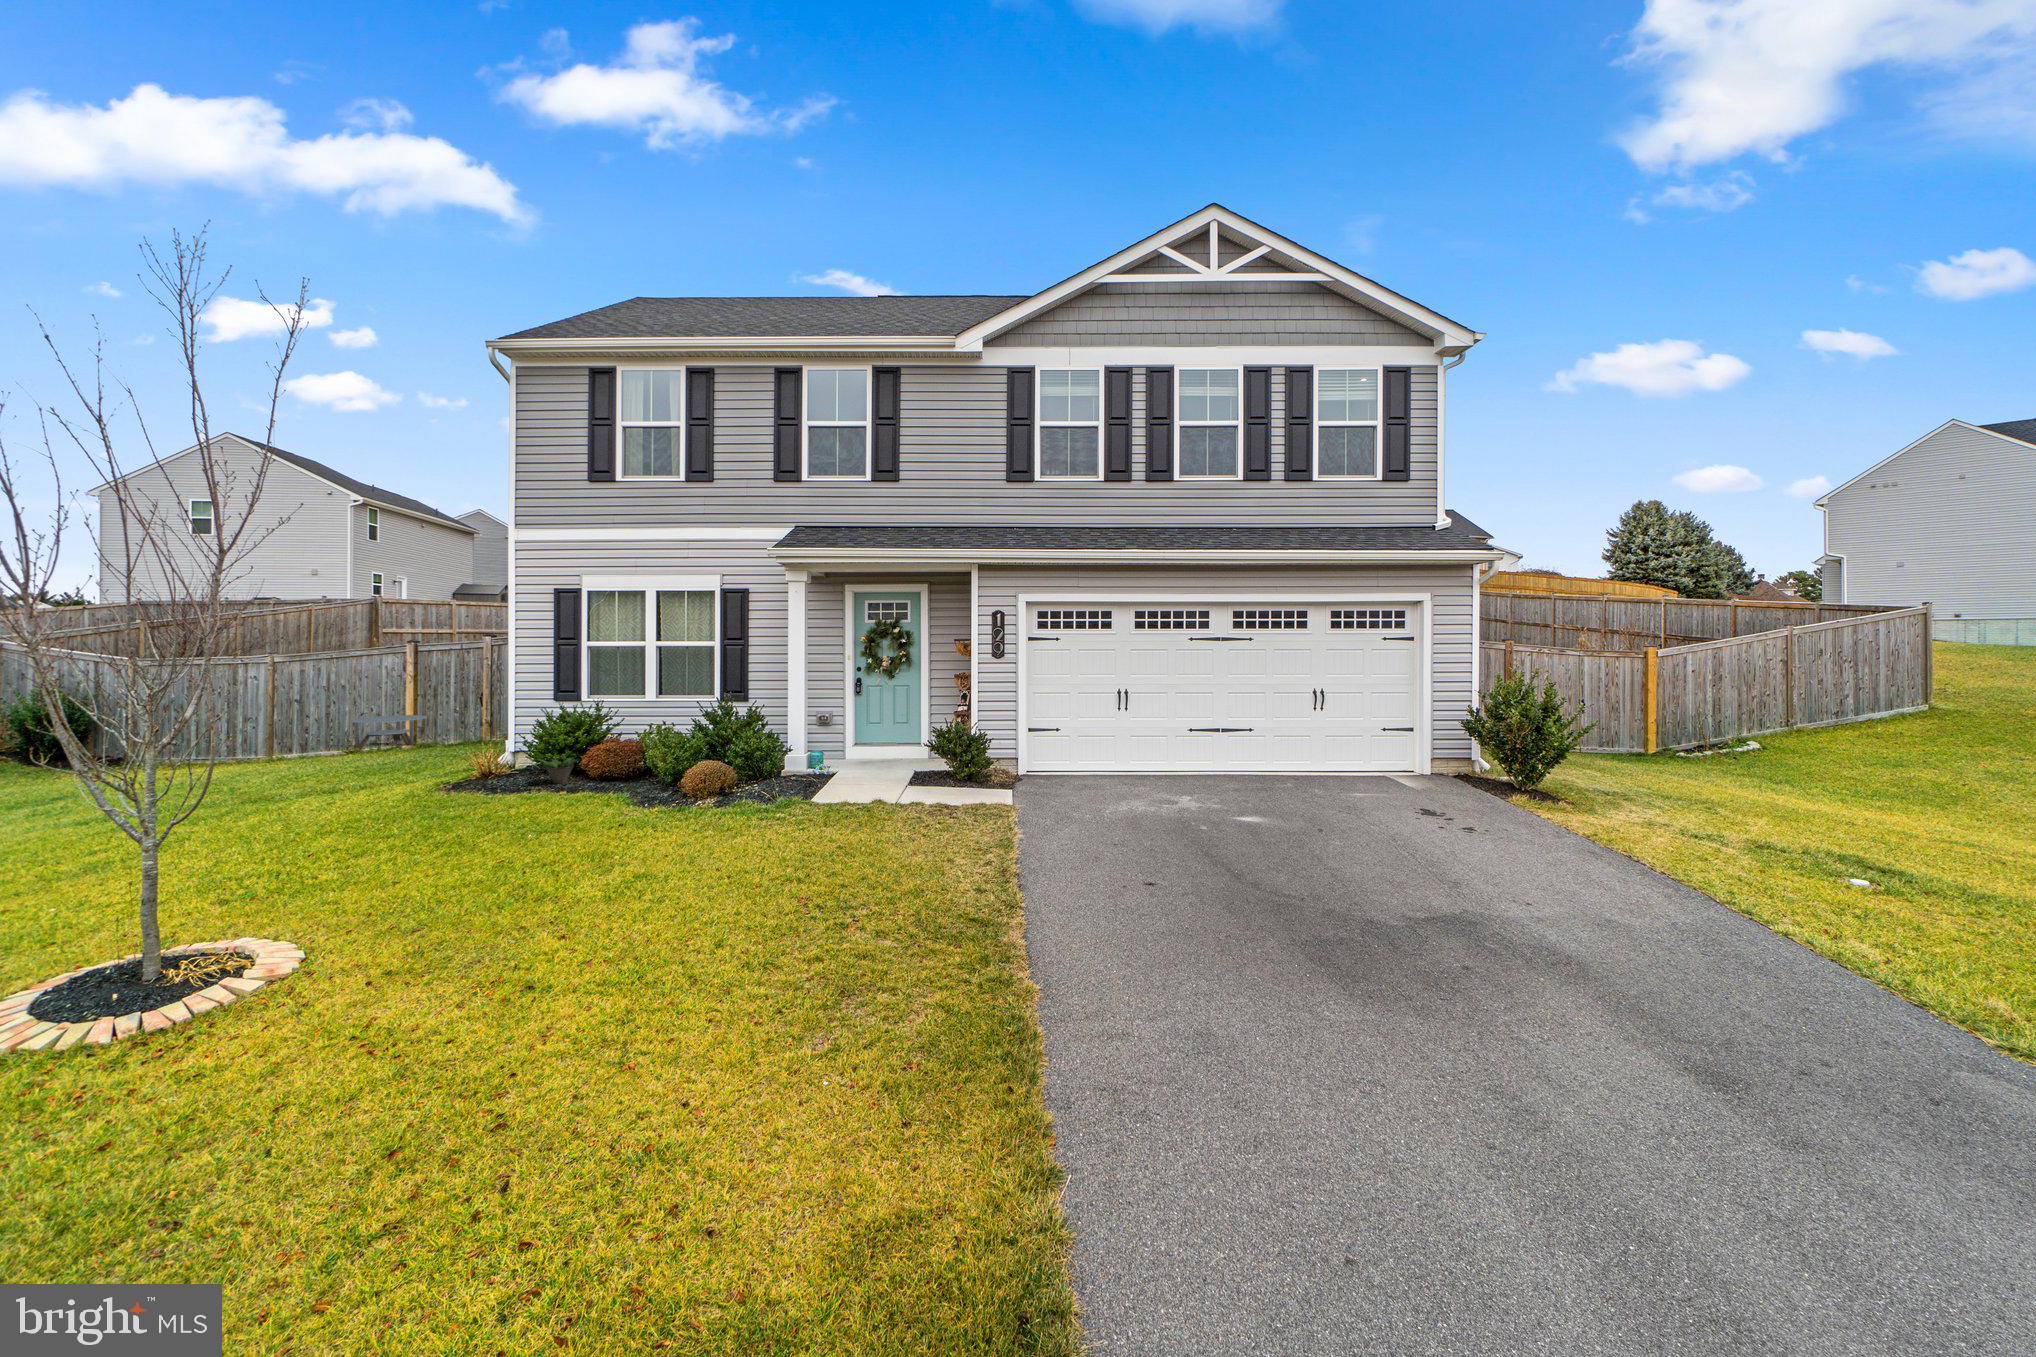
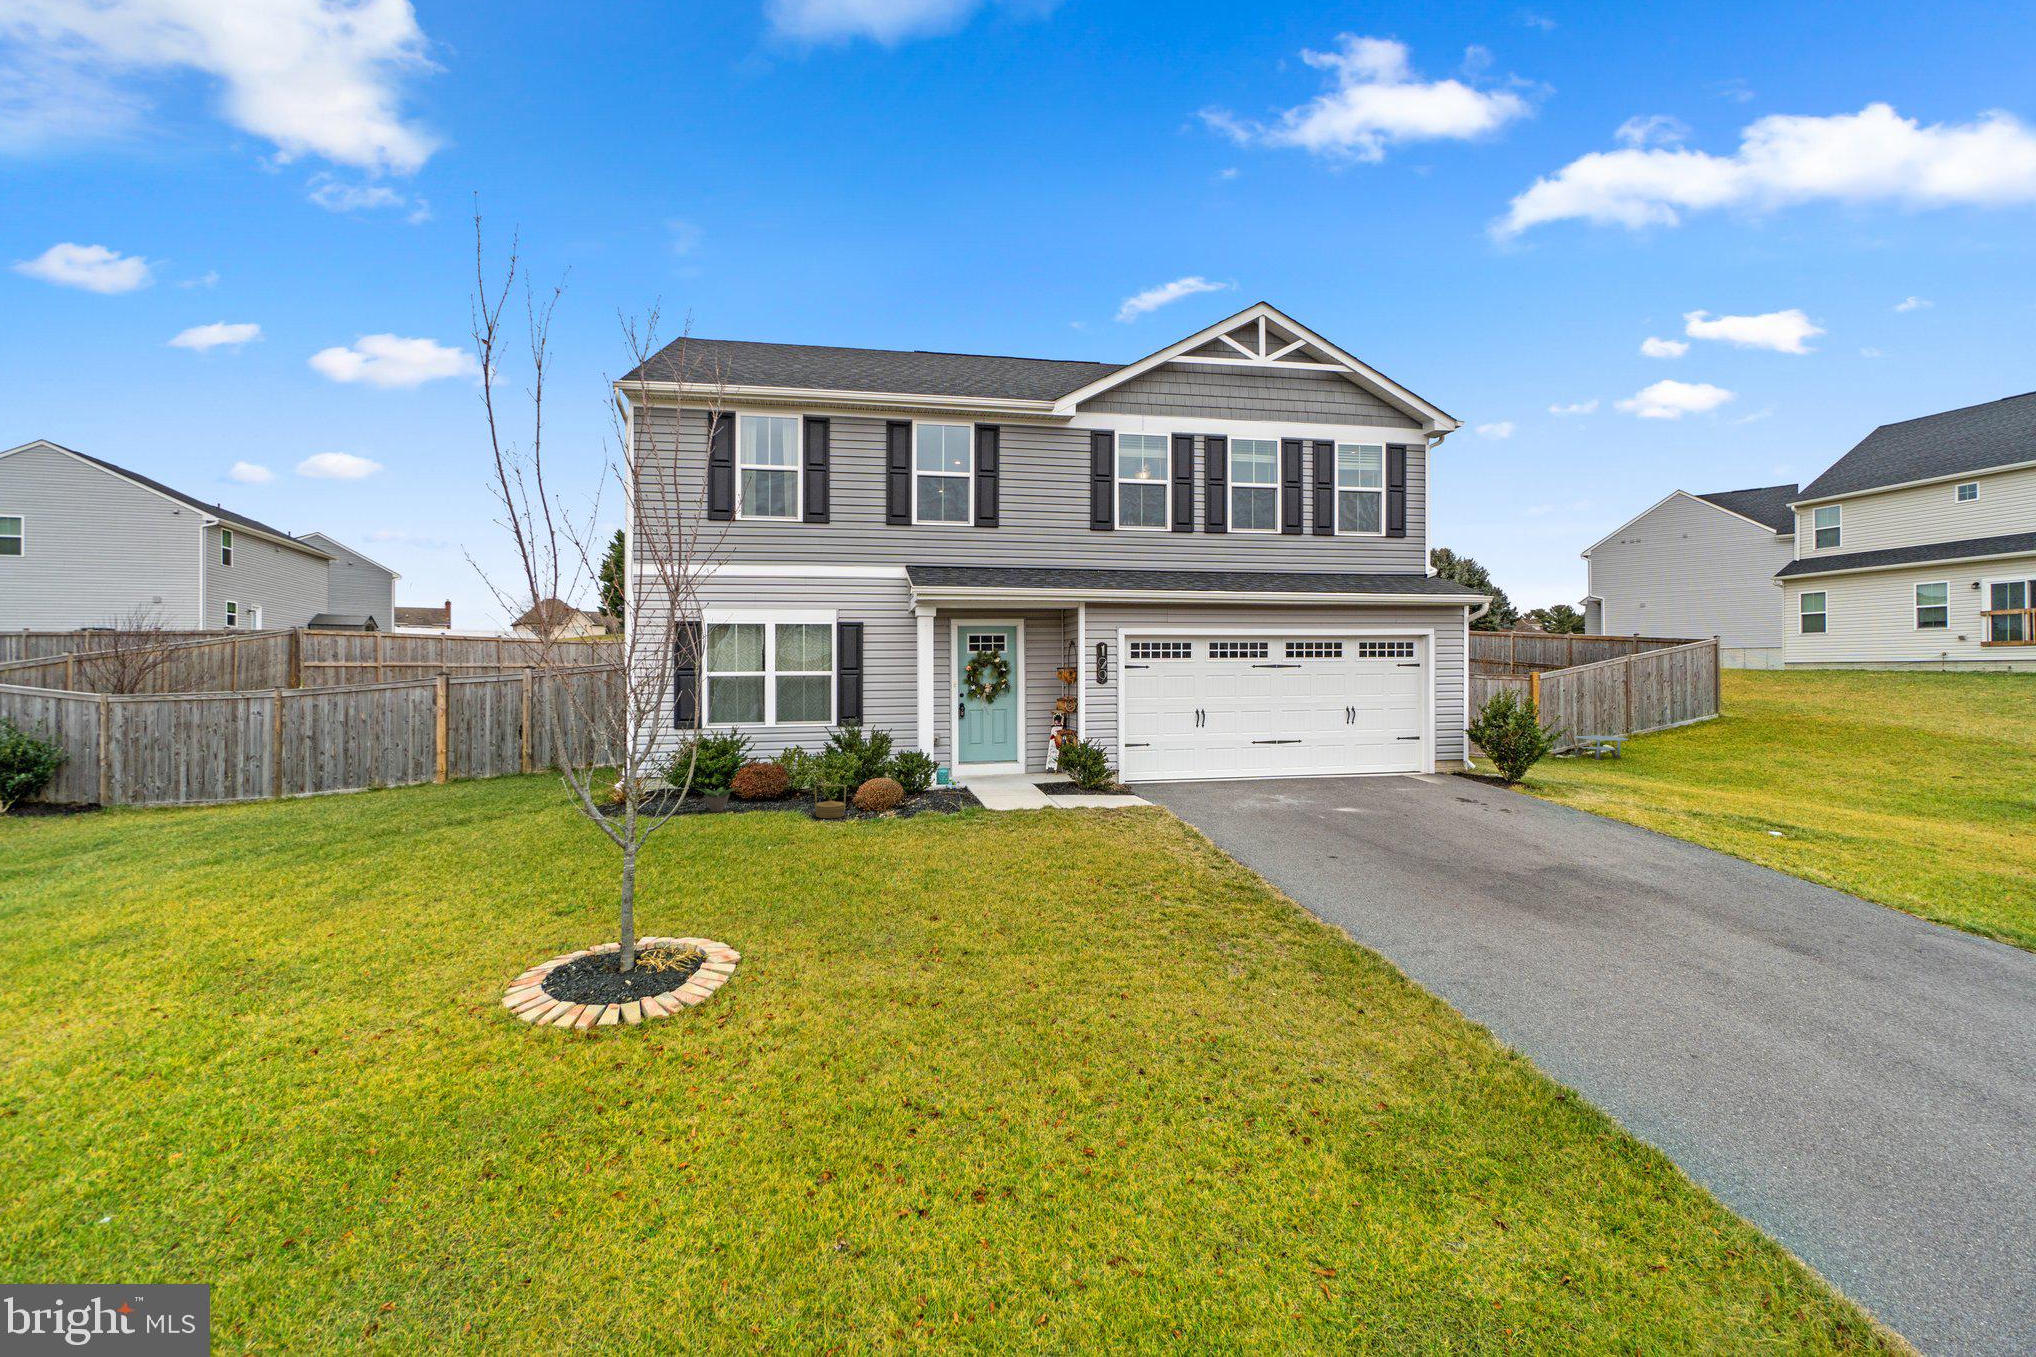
round table: present [348,715,427,747] -> present [1574,735,1628,759]
woven basket: none [635,758,669,795] -> present [815,784,846,818]

